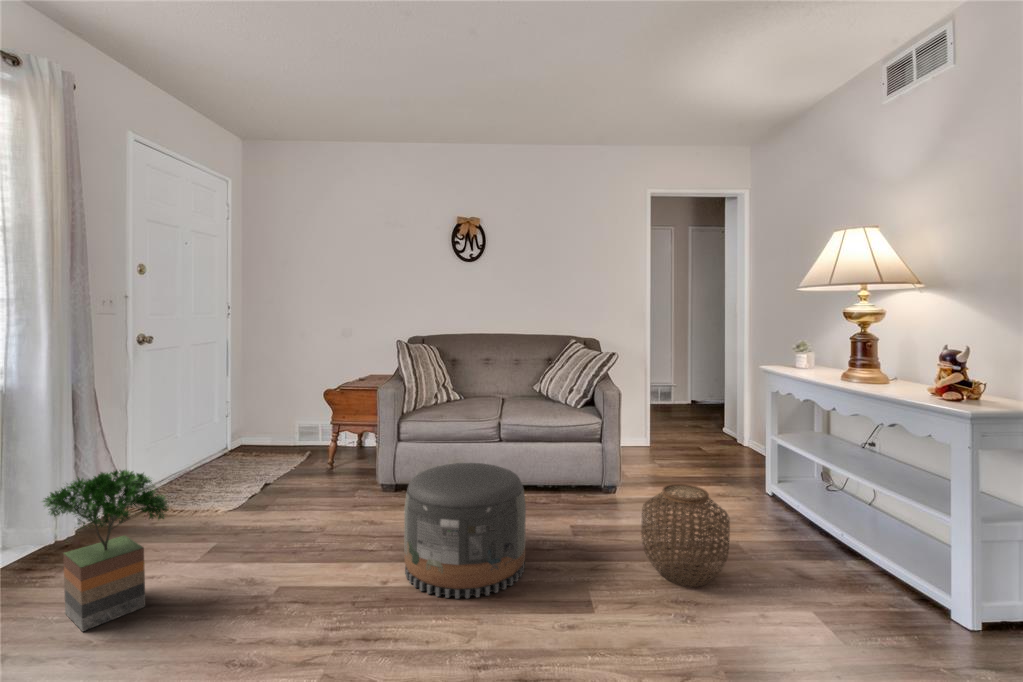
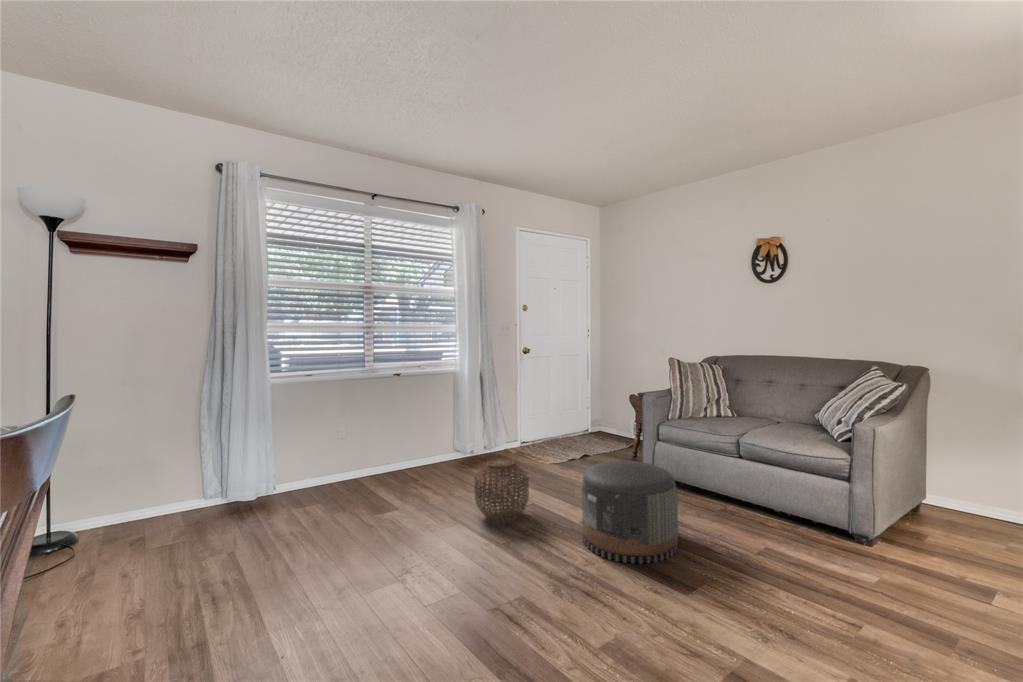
potted tree: present [43,470,169,631] -> none [435,424,483,499]
woven basket: present [641,484,730,587] -> present [474,458,529,524]

